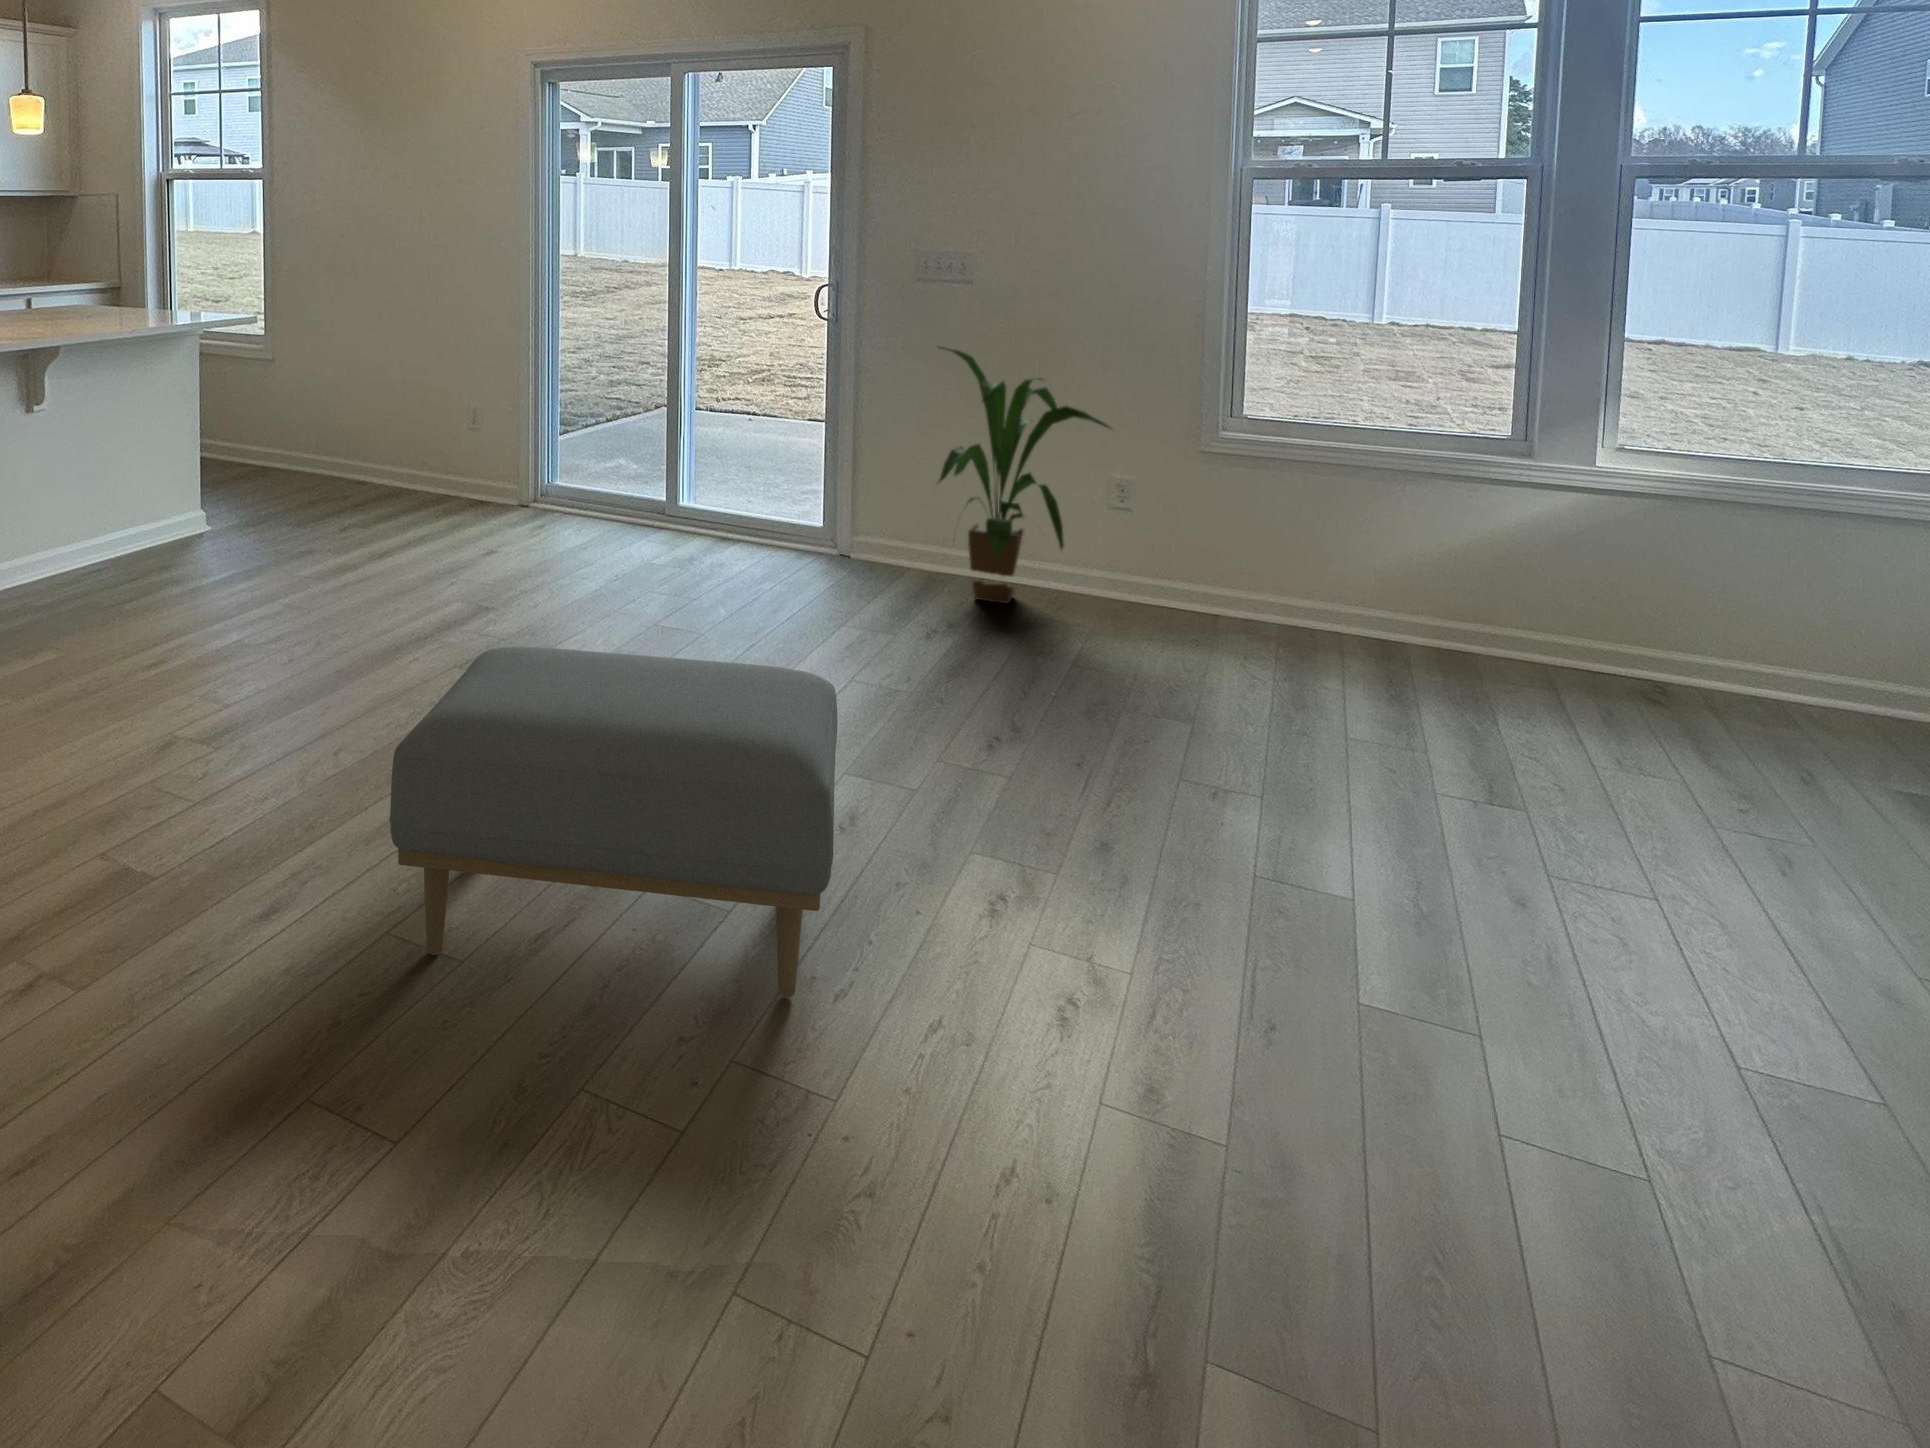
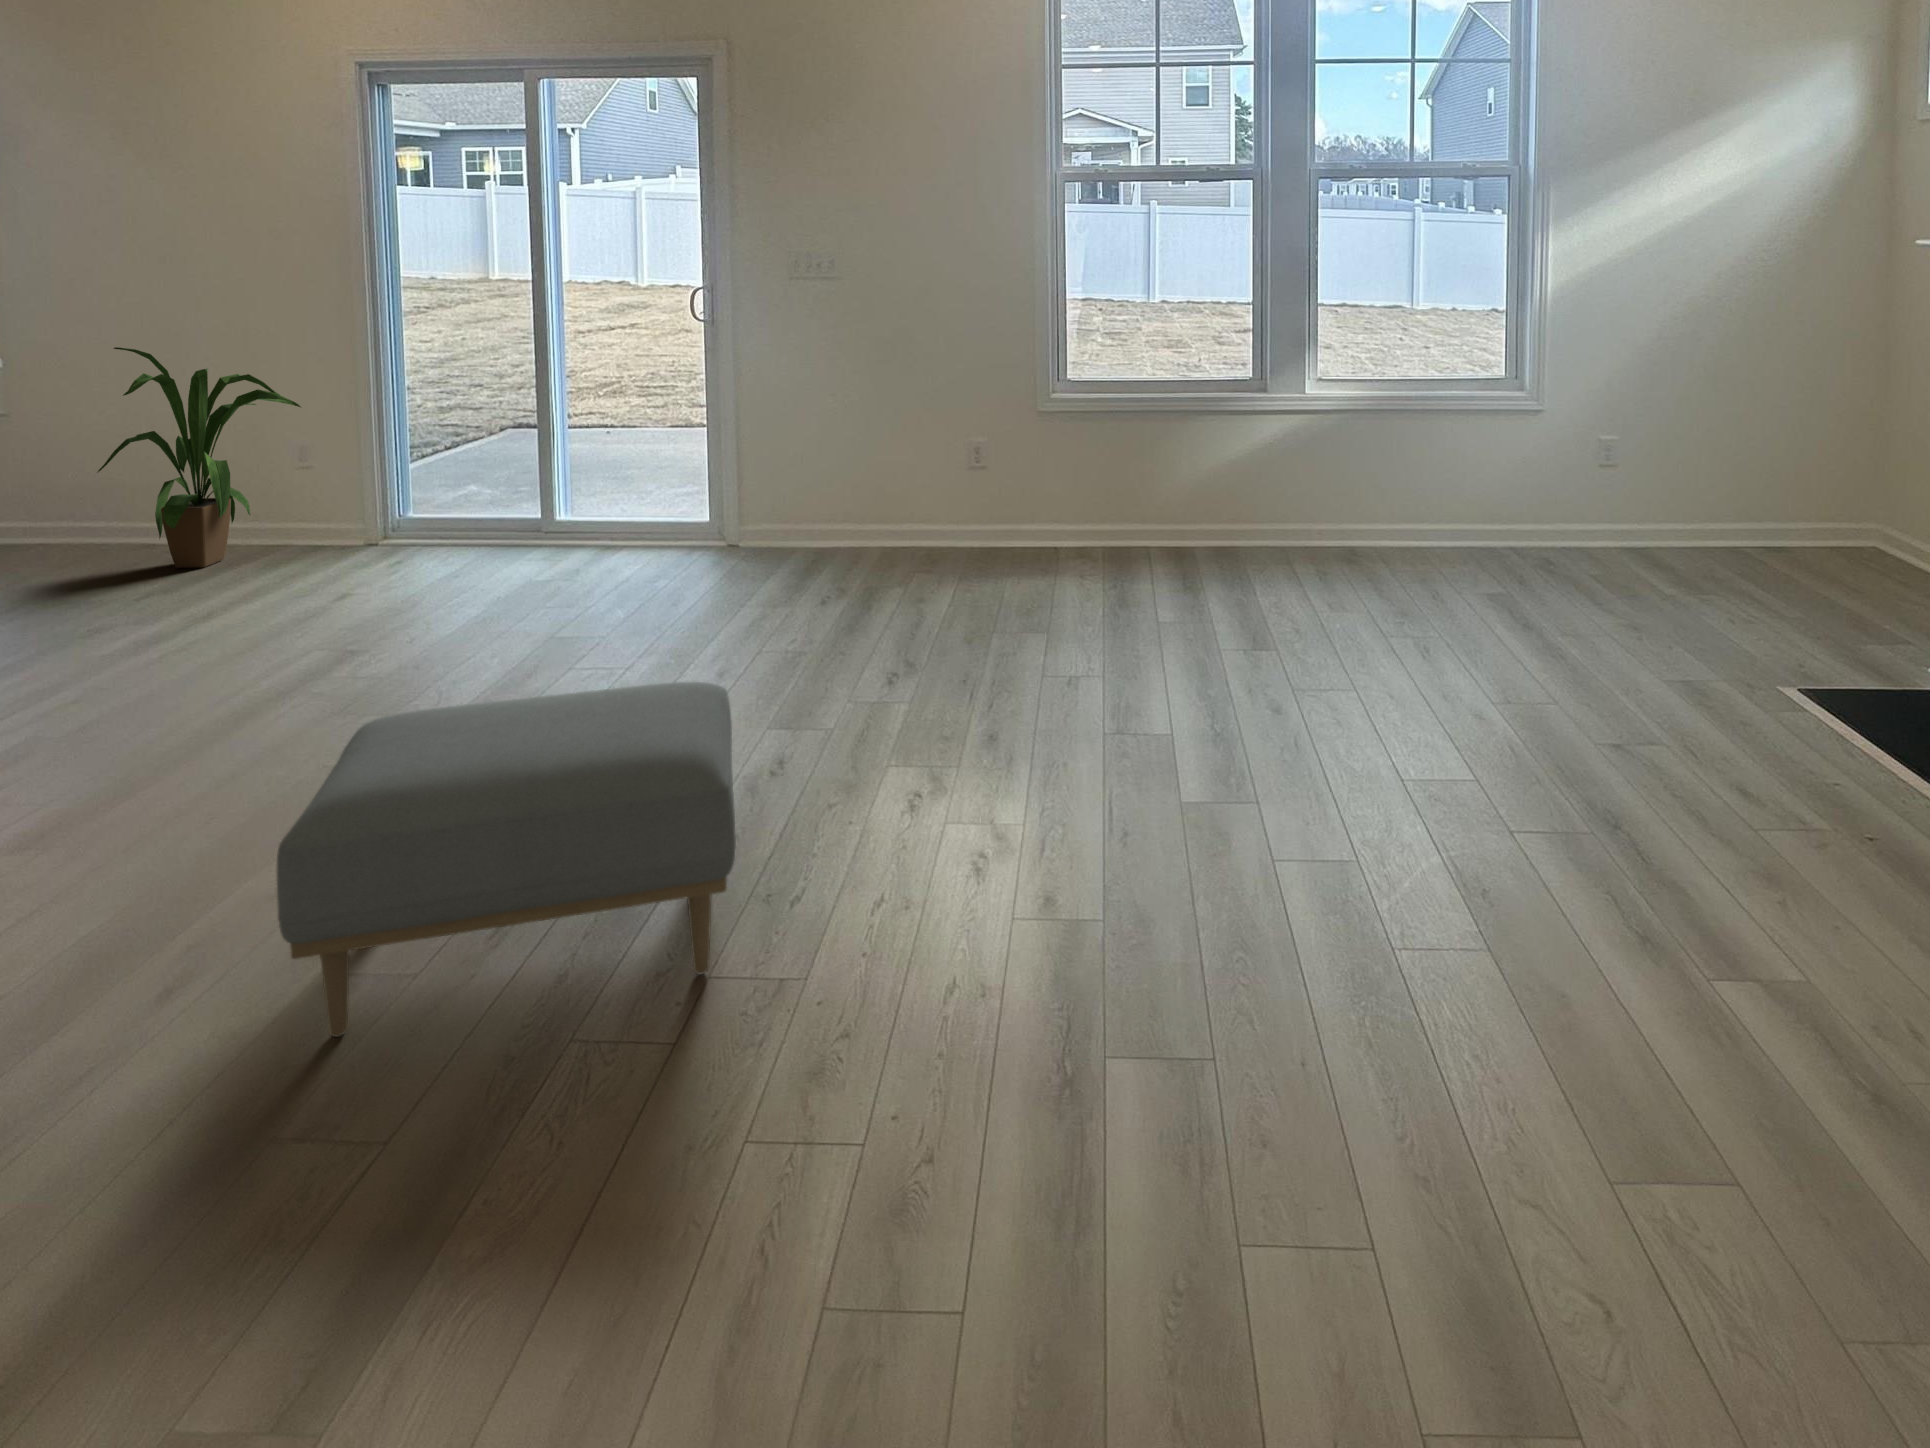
house plant: present [939,346,1110,603] -> present [97,347,301,568]

